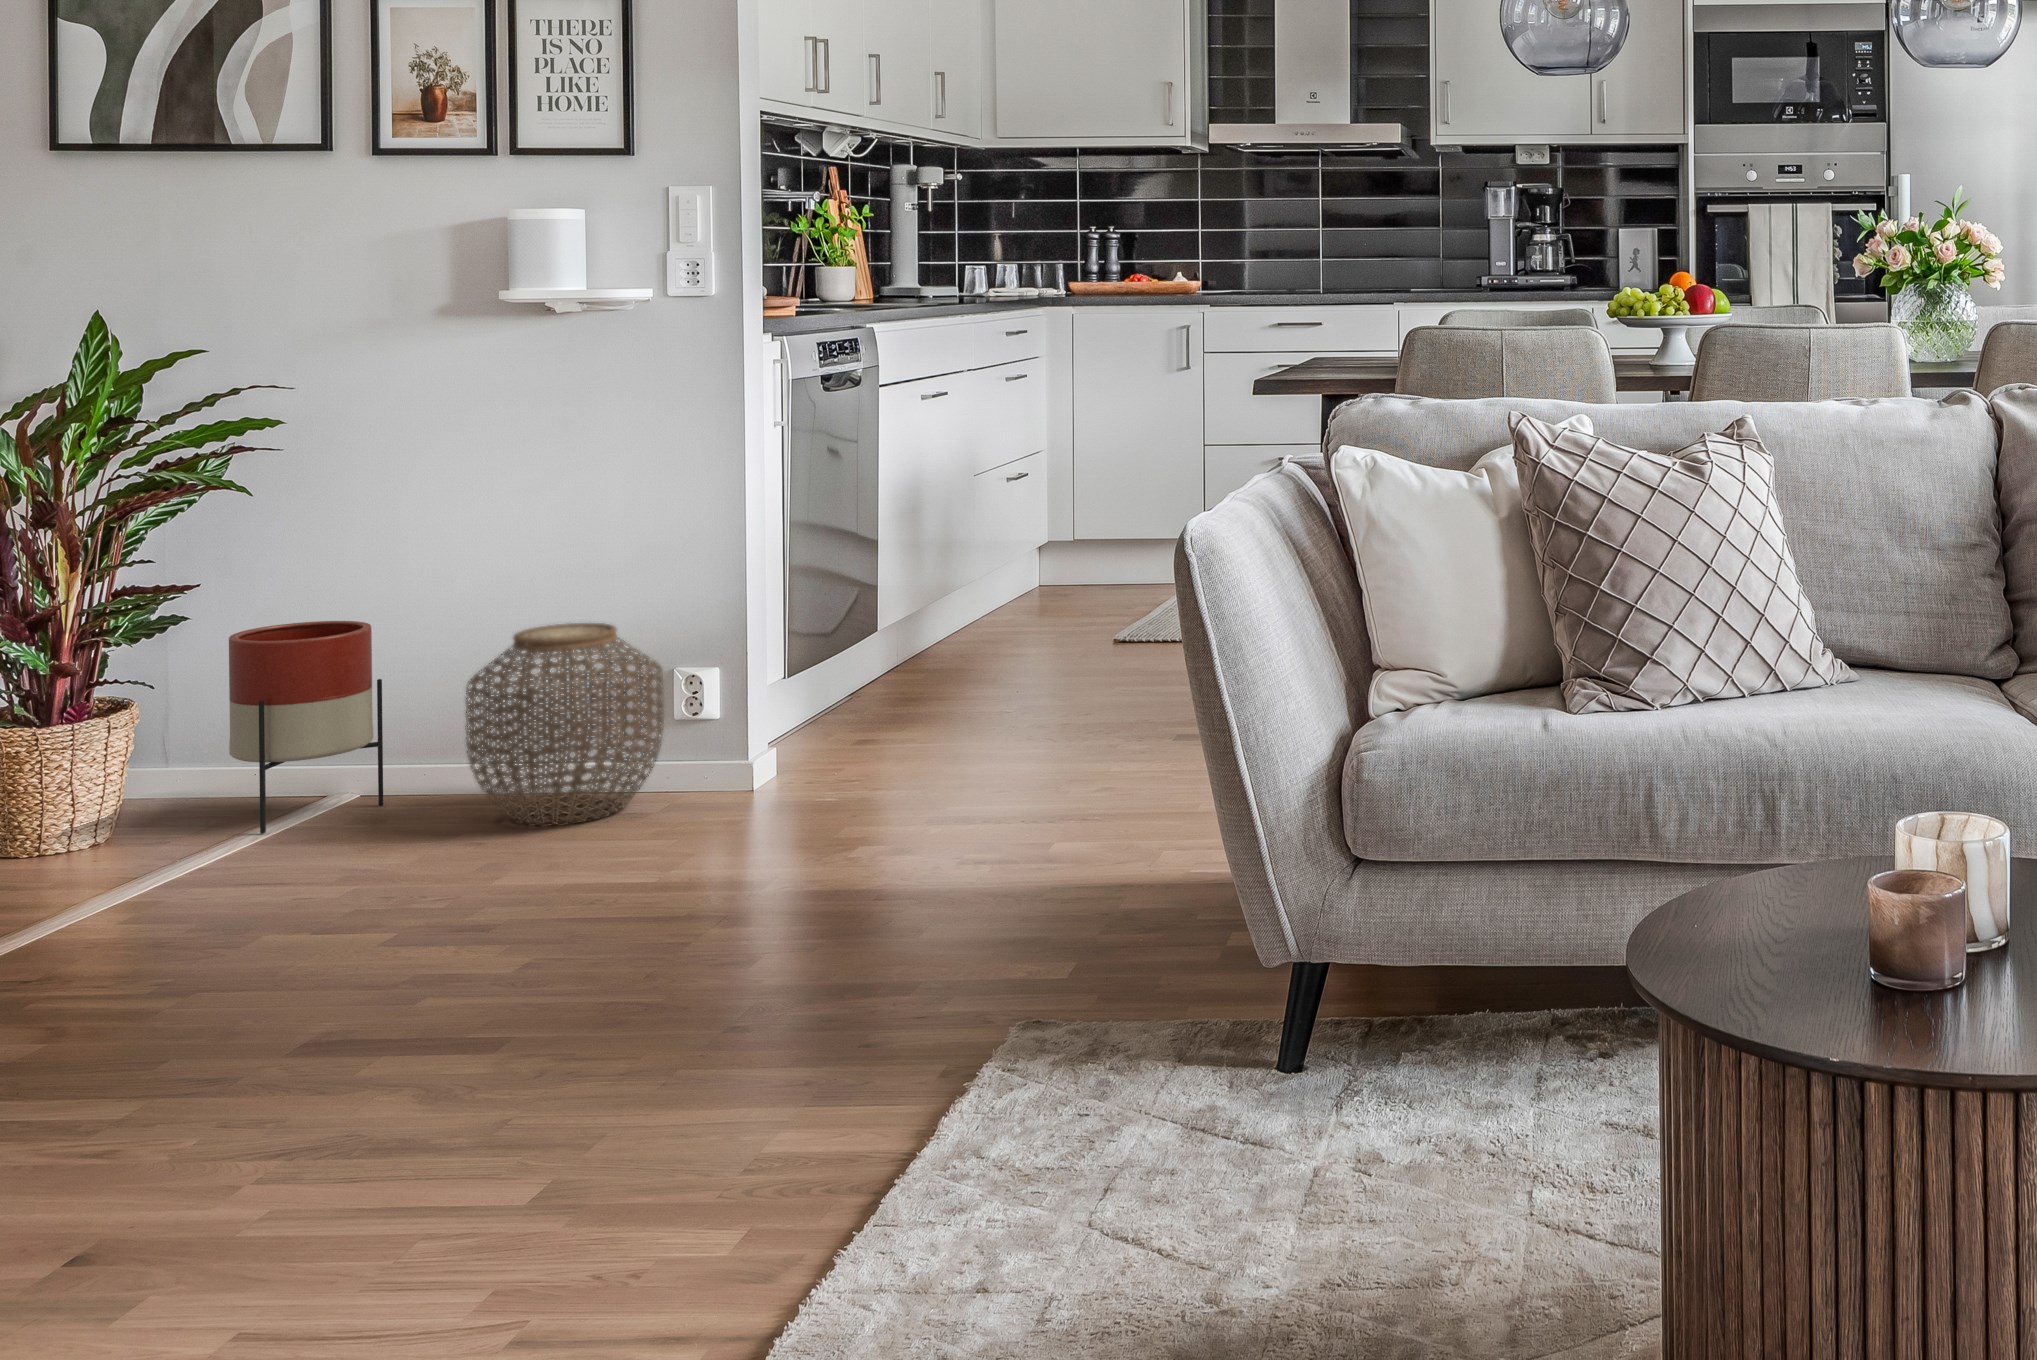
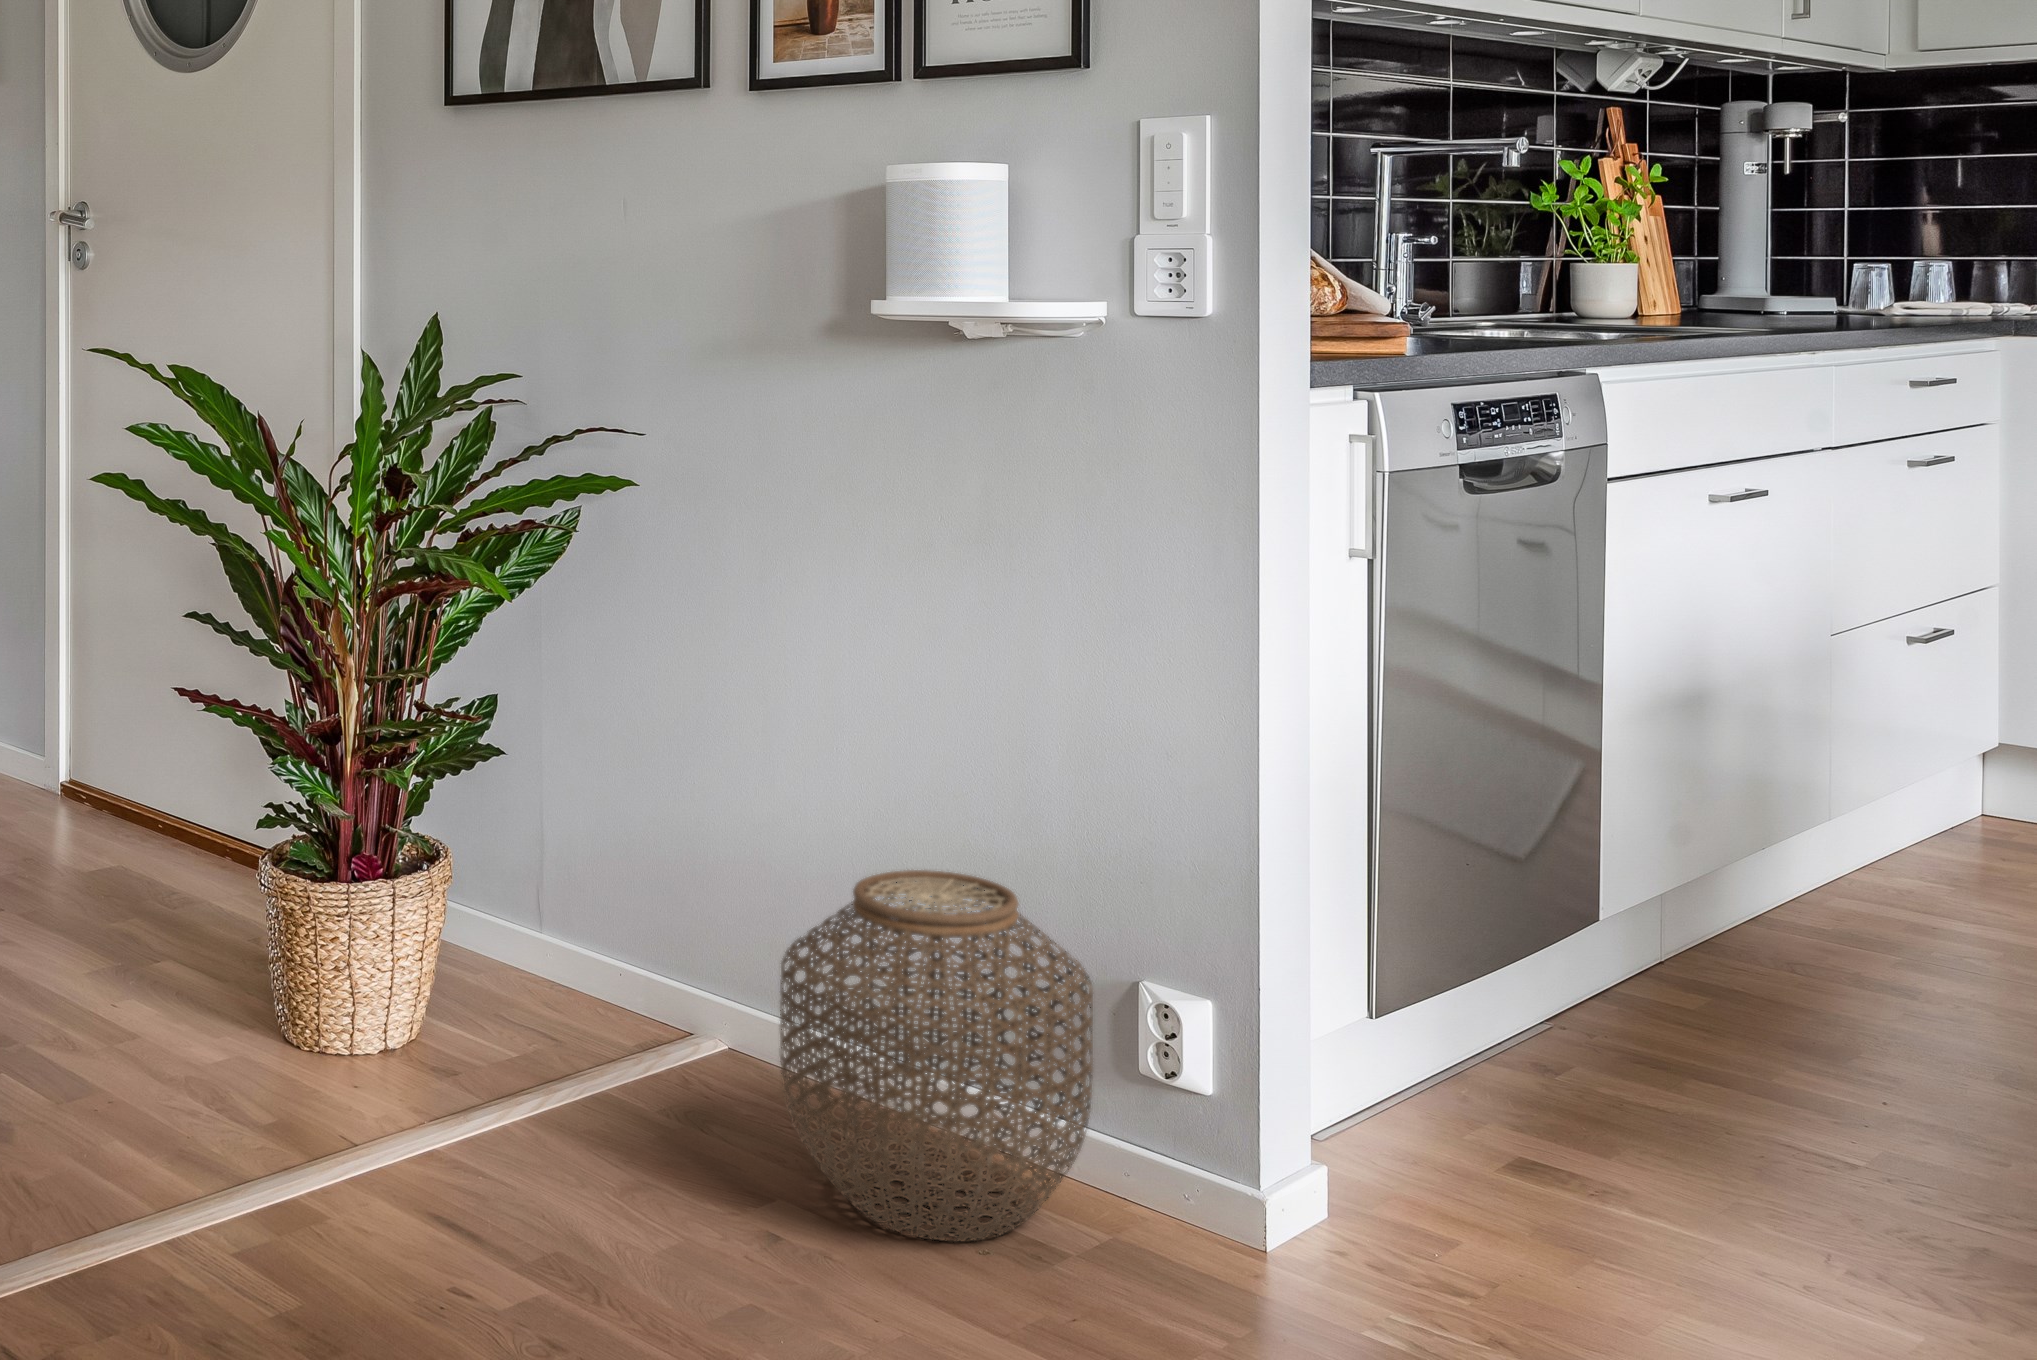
planter: present [229,621,383,834] -> none [538,777,729,1094]

